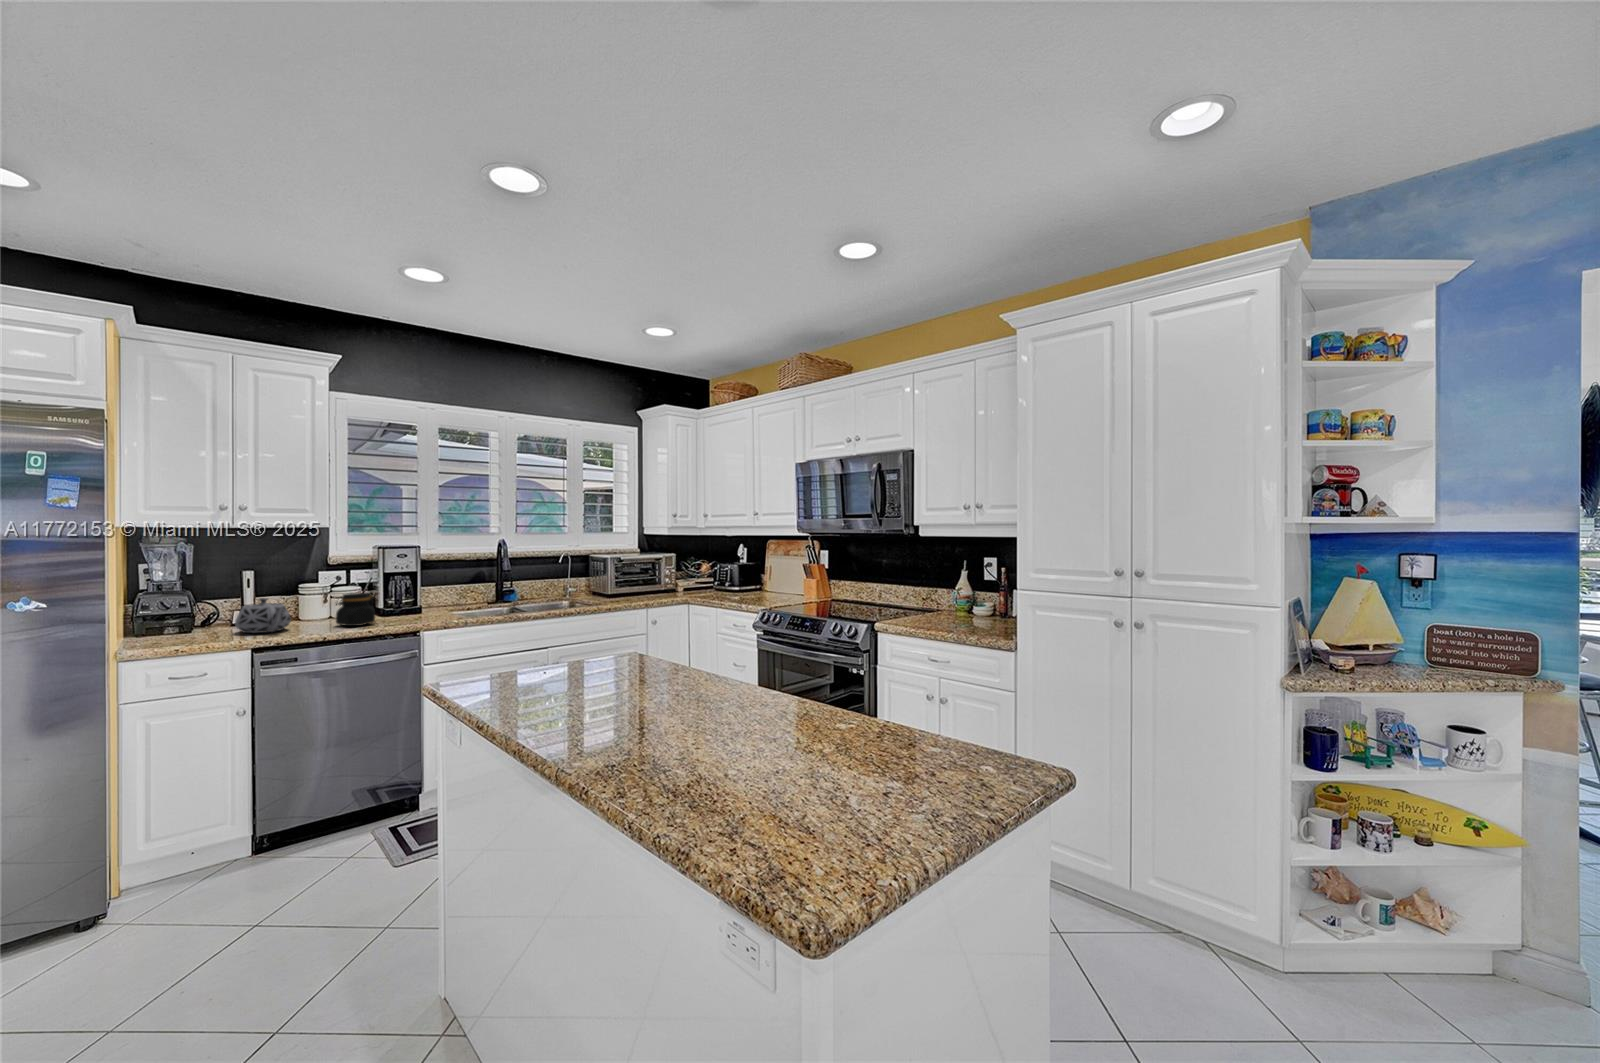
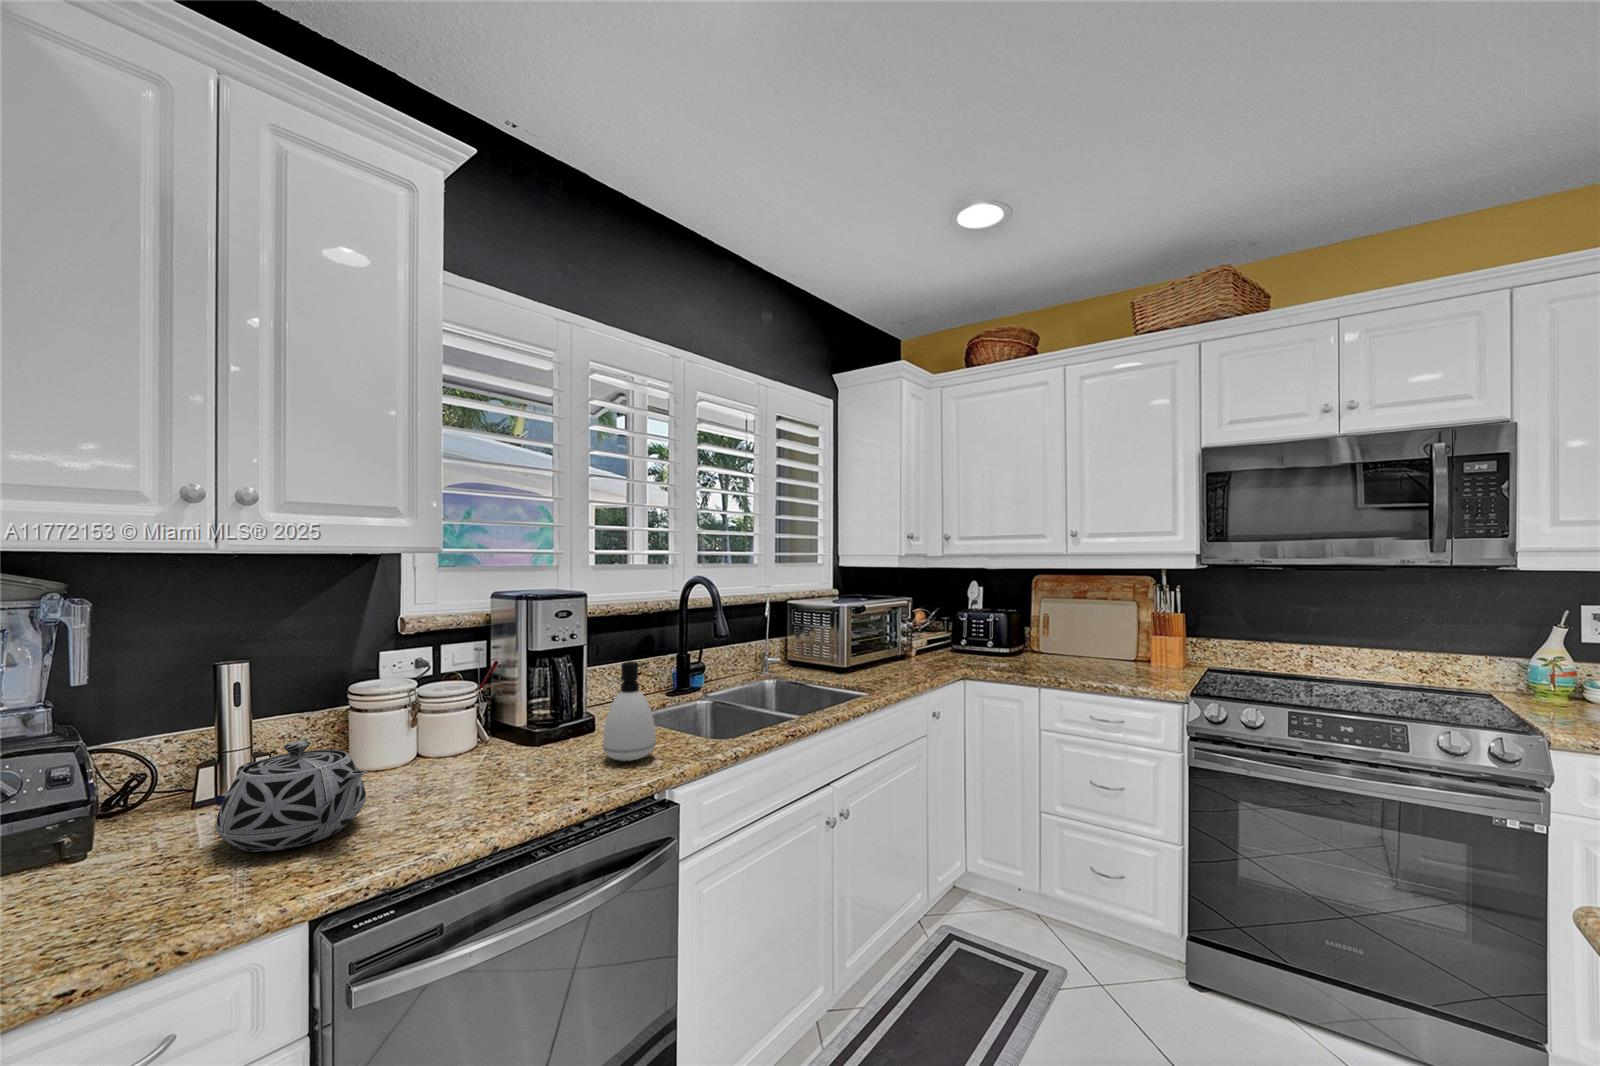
soap dispenser: none [405,577,433,621] -> present [603,661,656,761]
jar: present [336,593,375,626] -> none [466,705,552,794]

